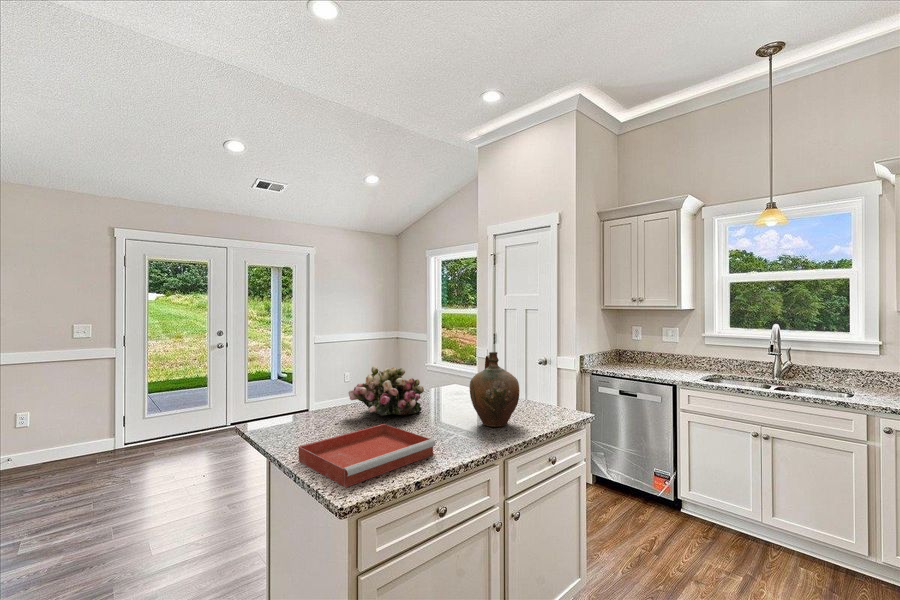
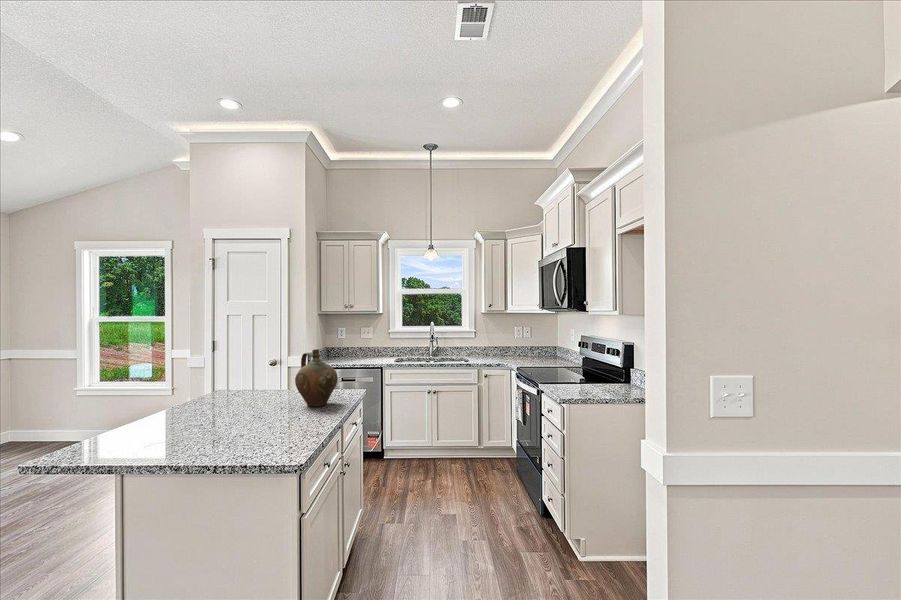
flower arrangement: present [349,366,424,415] -> none [172,372,247,416]
tray: present [298,424,436,487] -> none [212,415,313,455]

